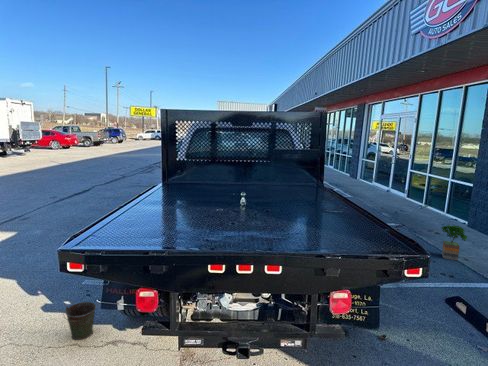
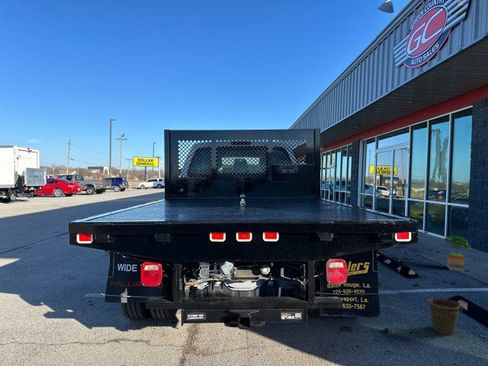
bucket: present [65,302,96,340] -> present [429,298,461,335]

